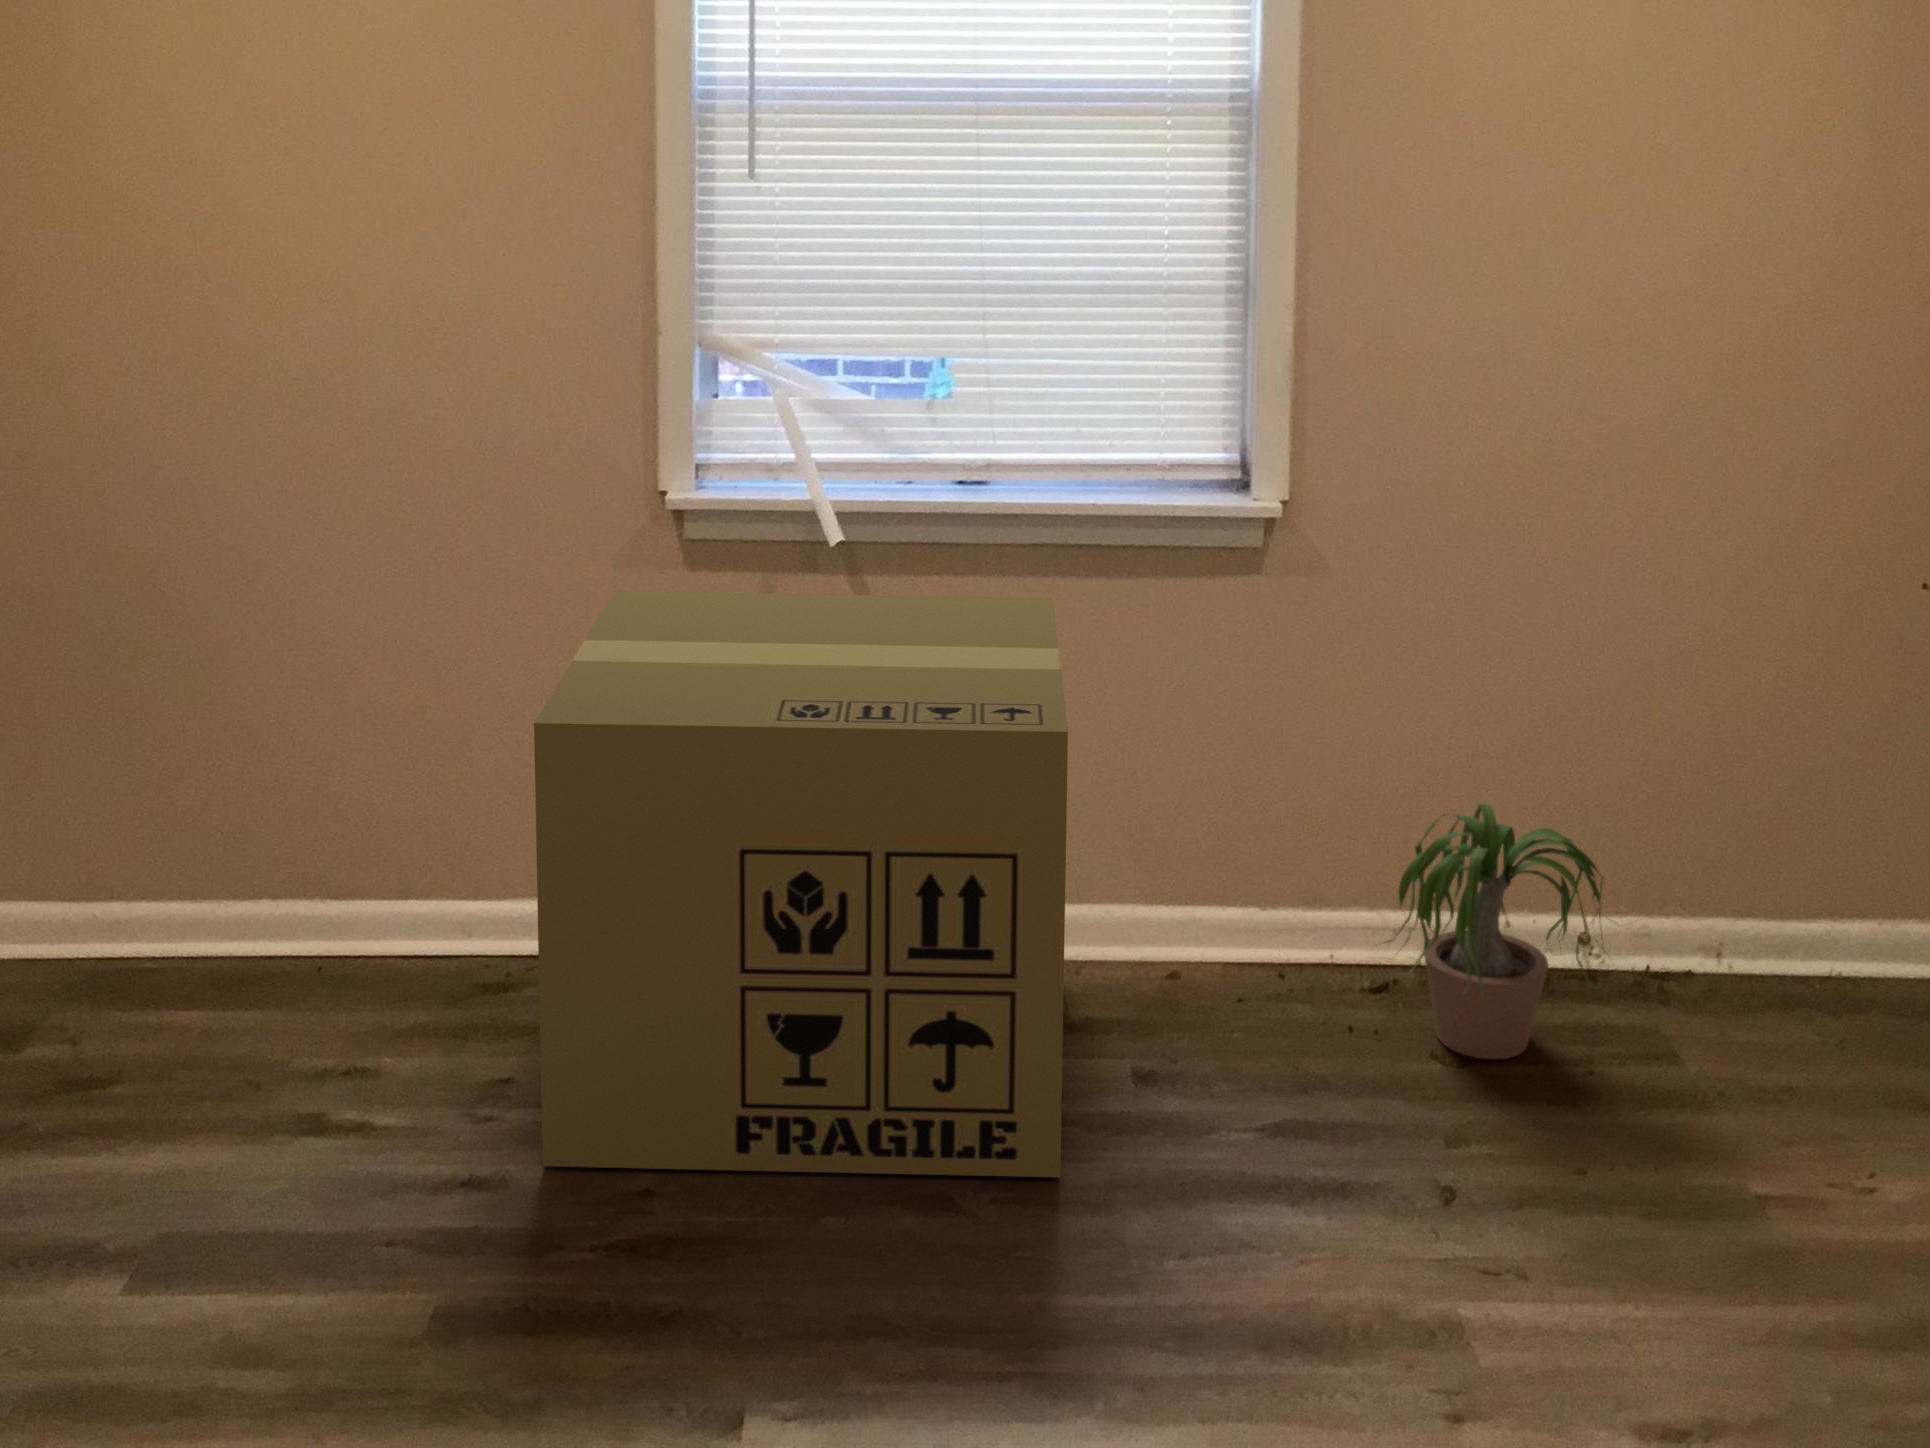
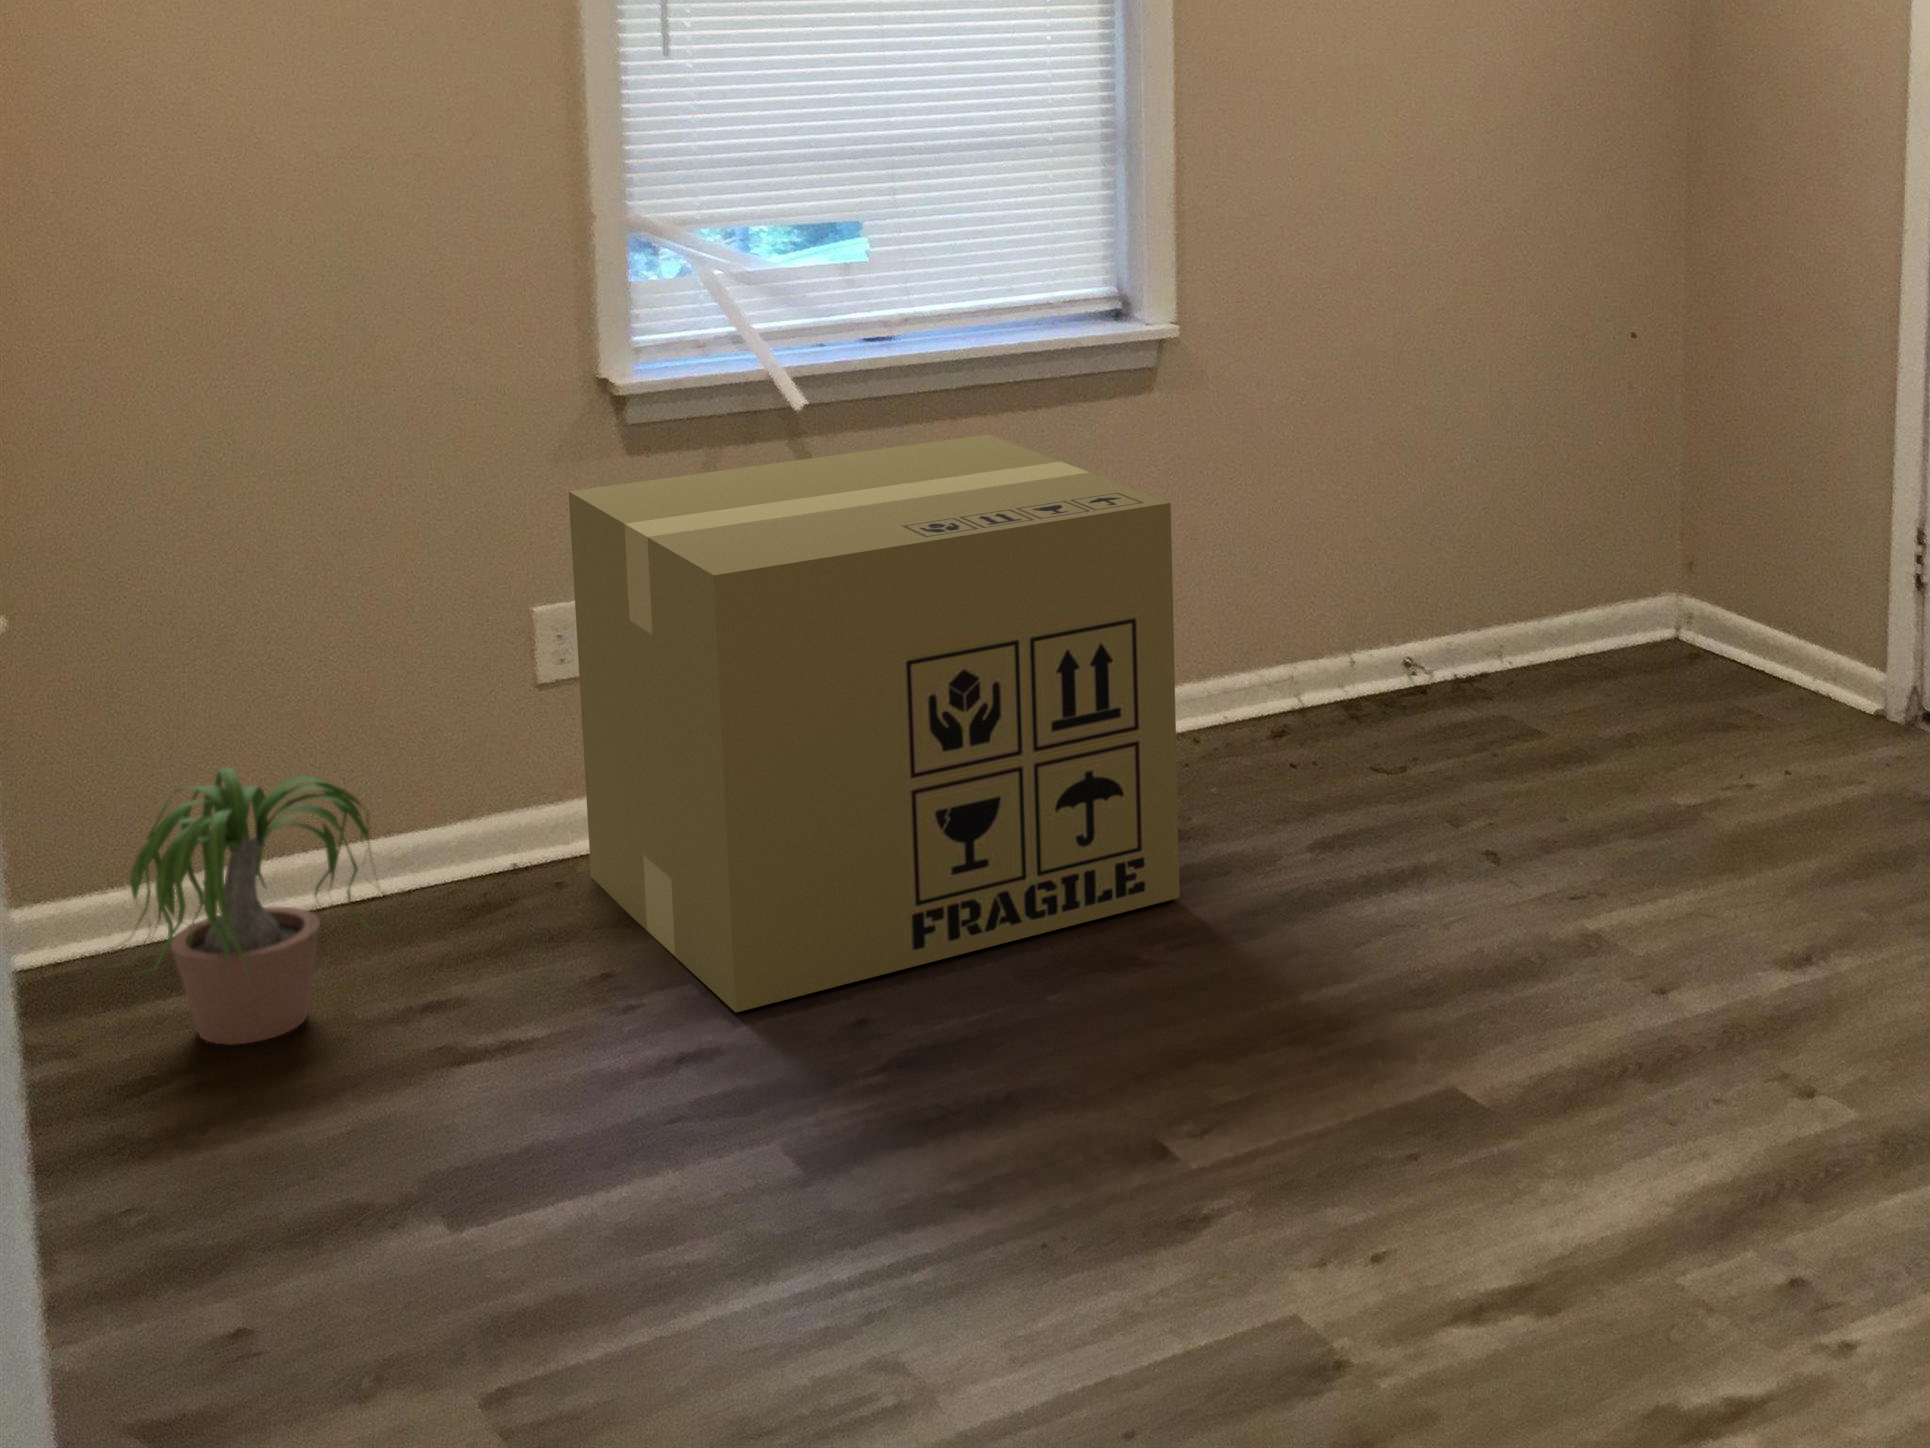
potted plant: present [1389,804,1603,1059] -> present [112,768,393,1044]

